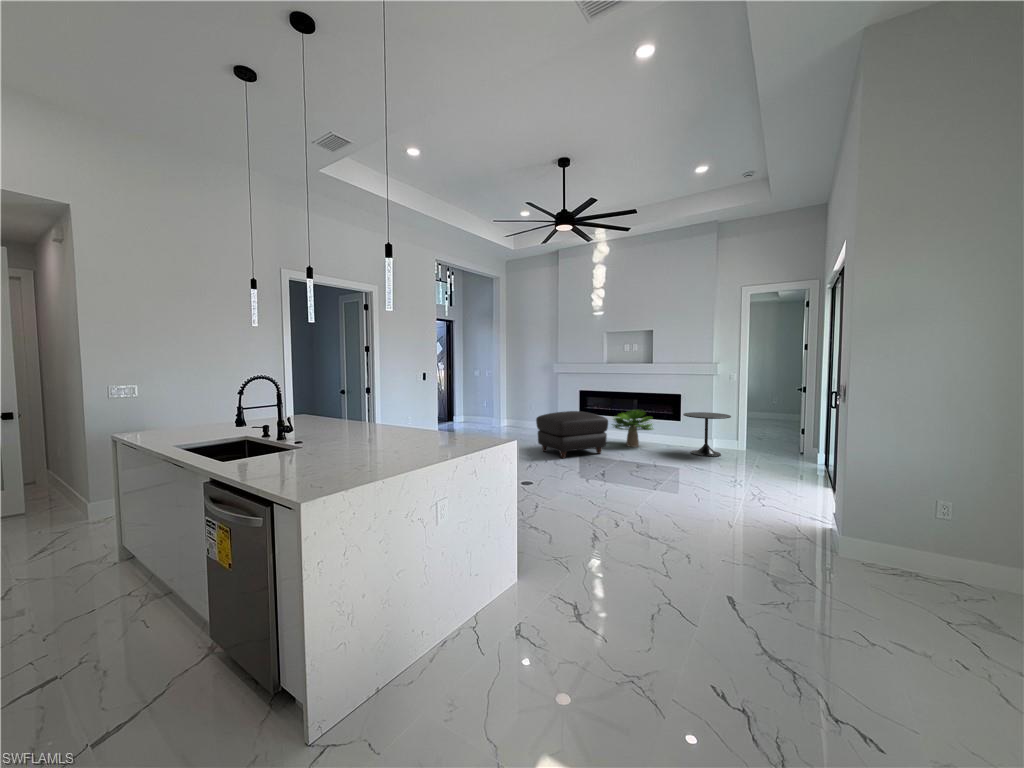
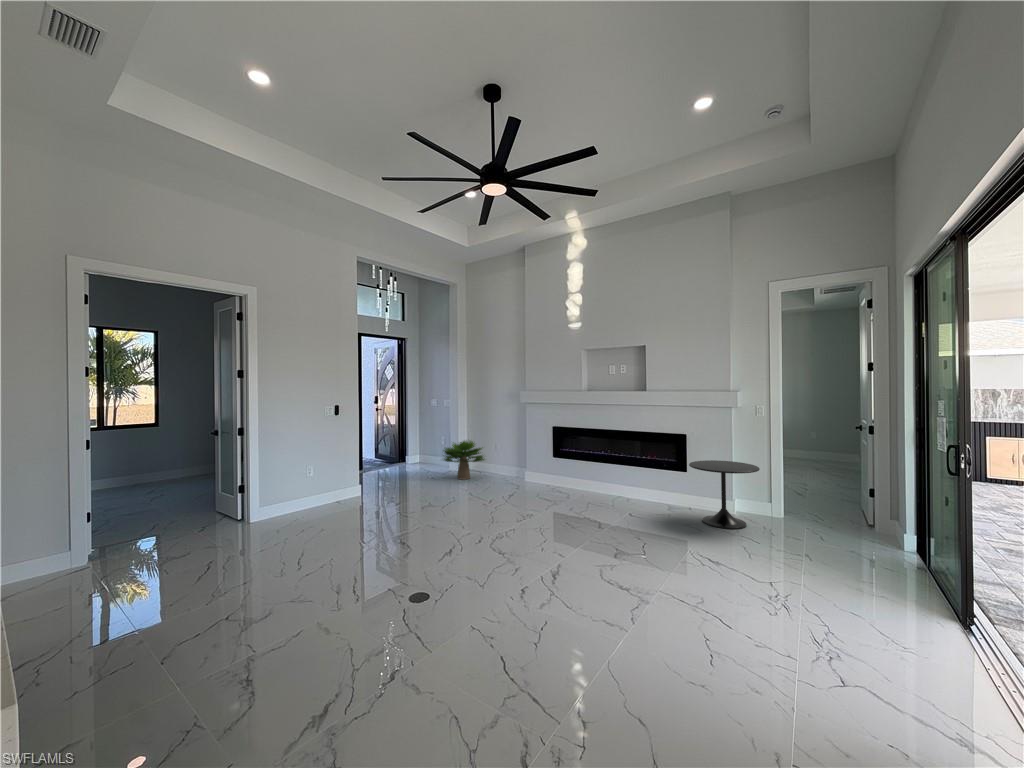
potted plant: present [612,410,653,447] -> present [443,441,484,480]
ottoman: present [536,411,608,458] -> none [481,459,580,531]

